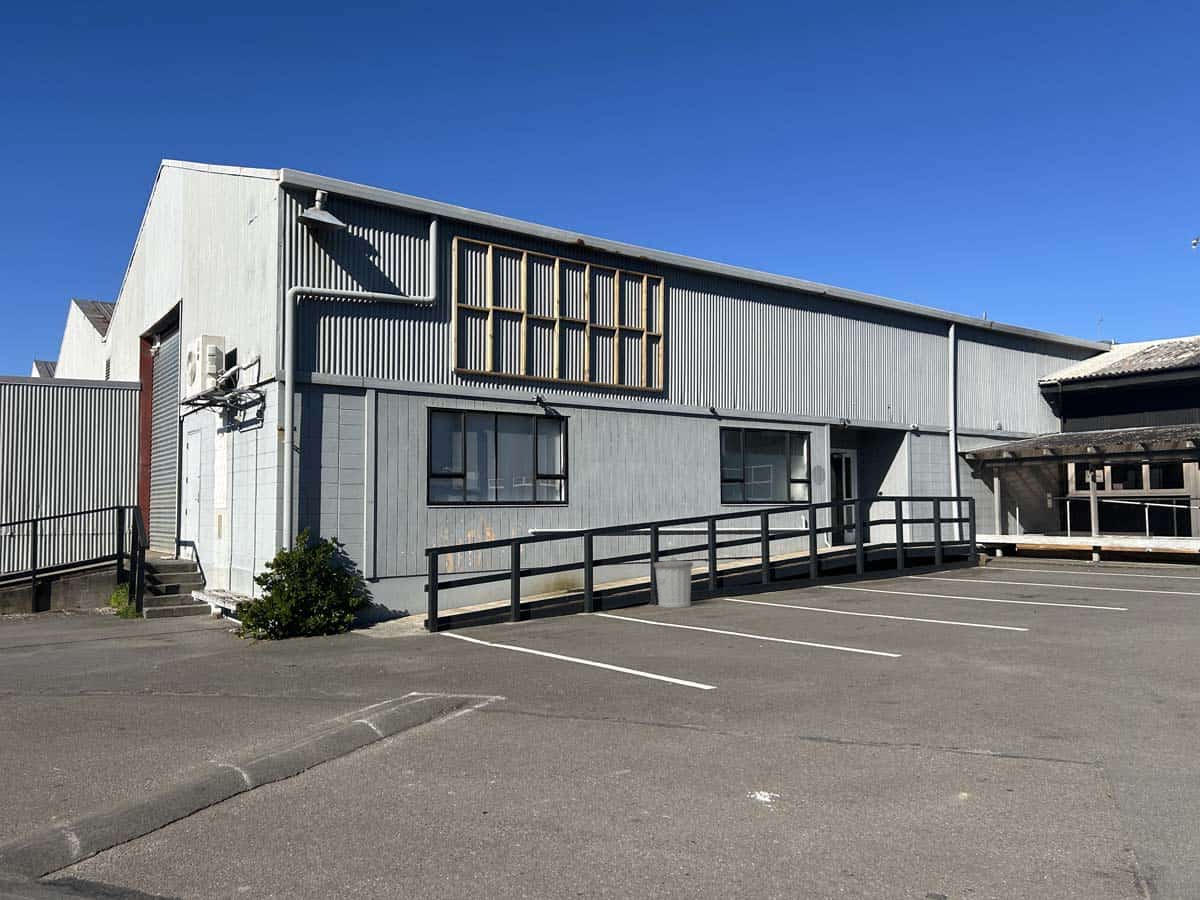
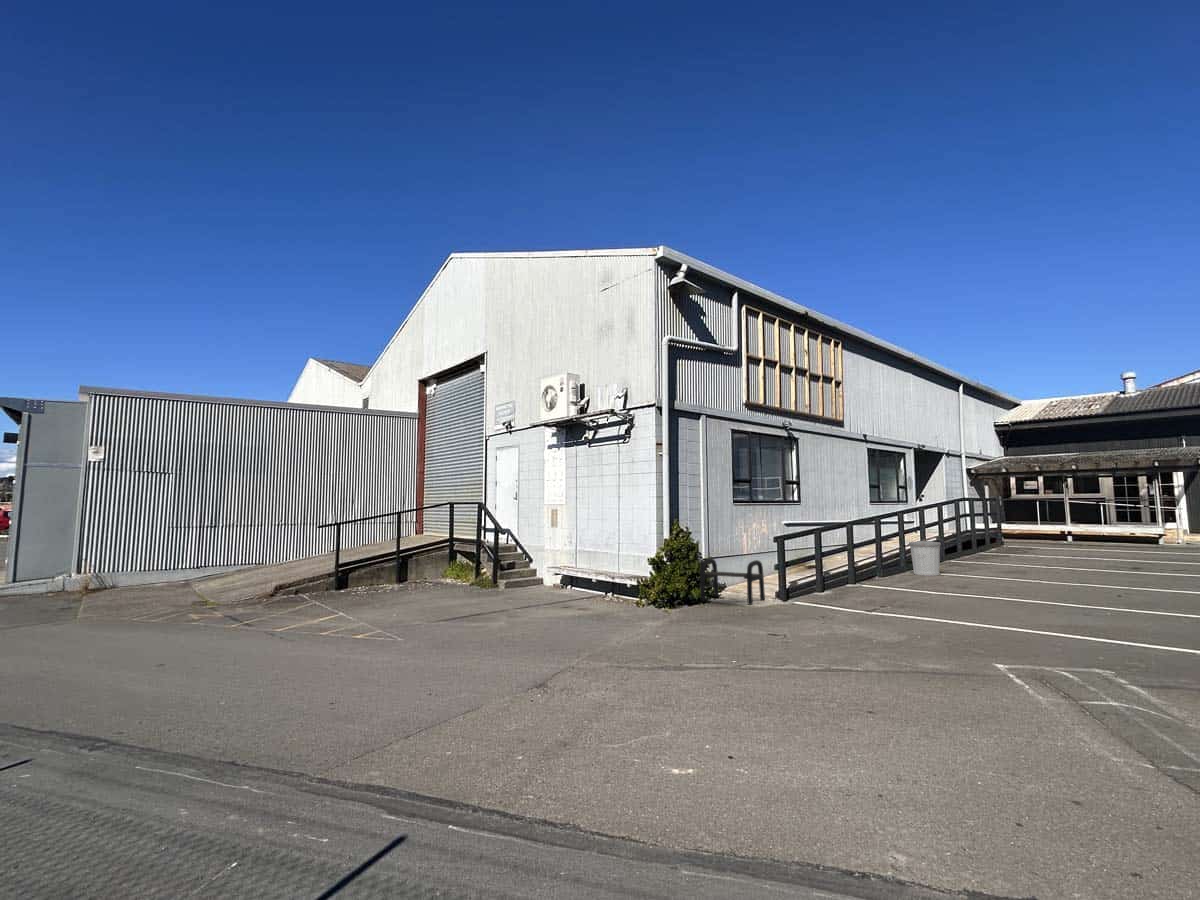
bench: none [281,582,358,640] -> present [700,559,765,605]

